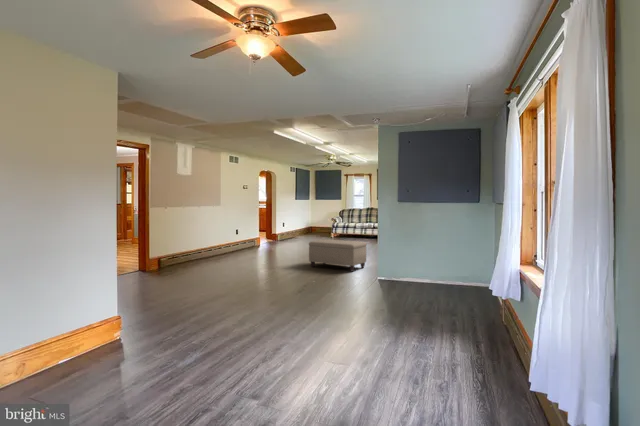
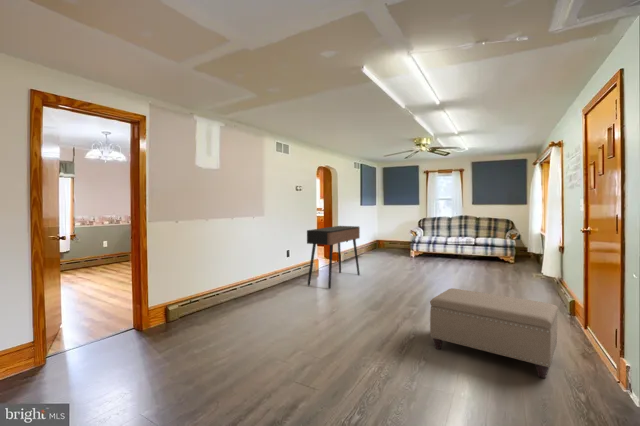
console table: none [250,213,288,251] -> present [307,226,360,288]

